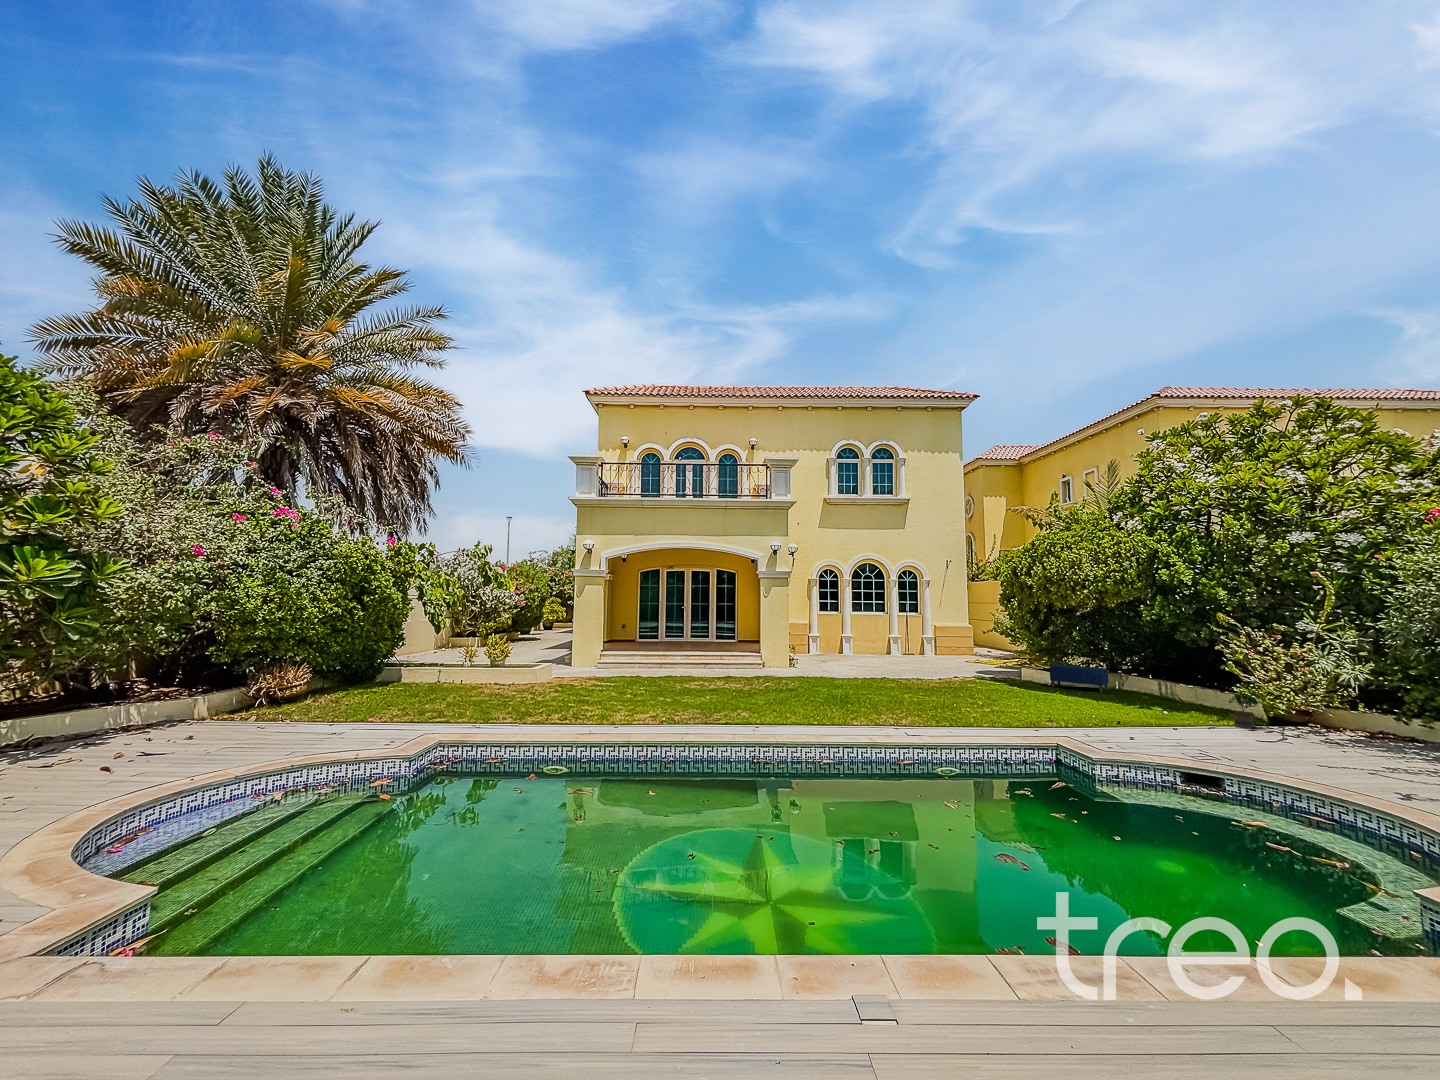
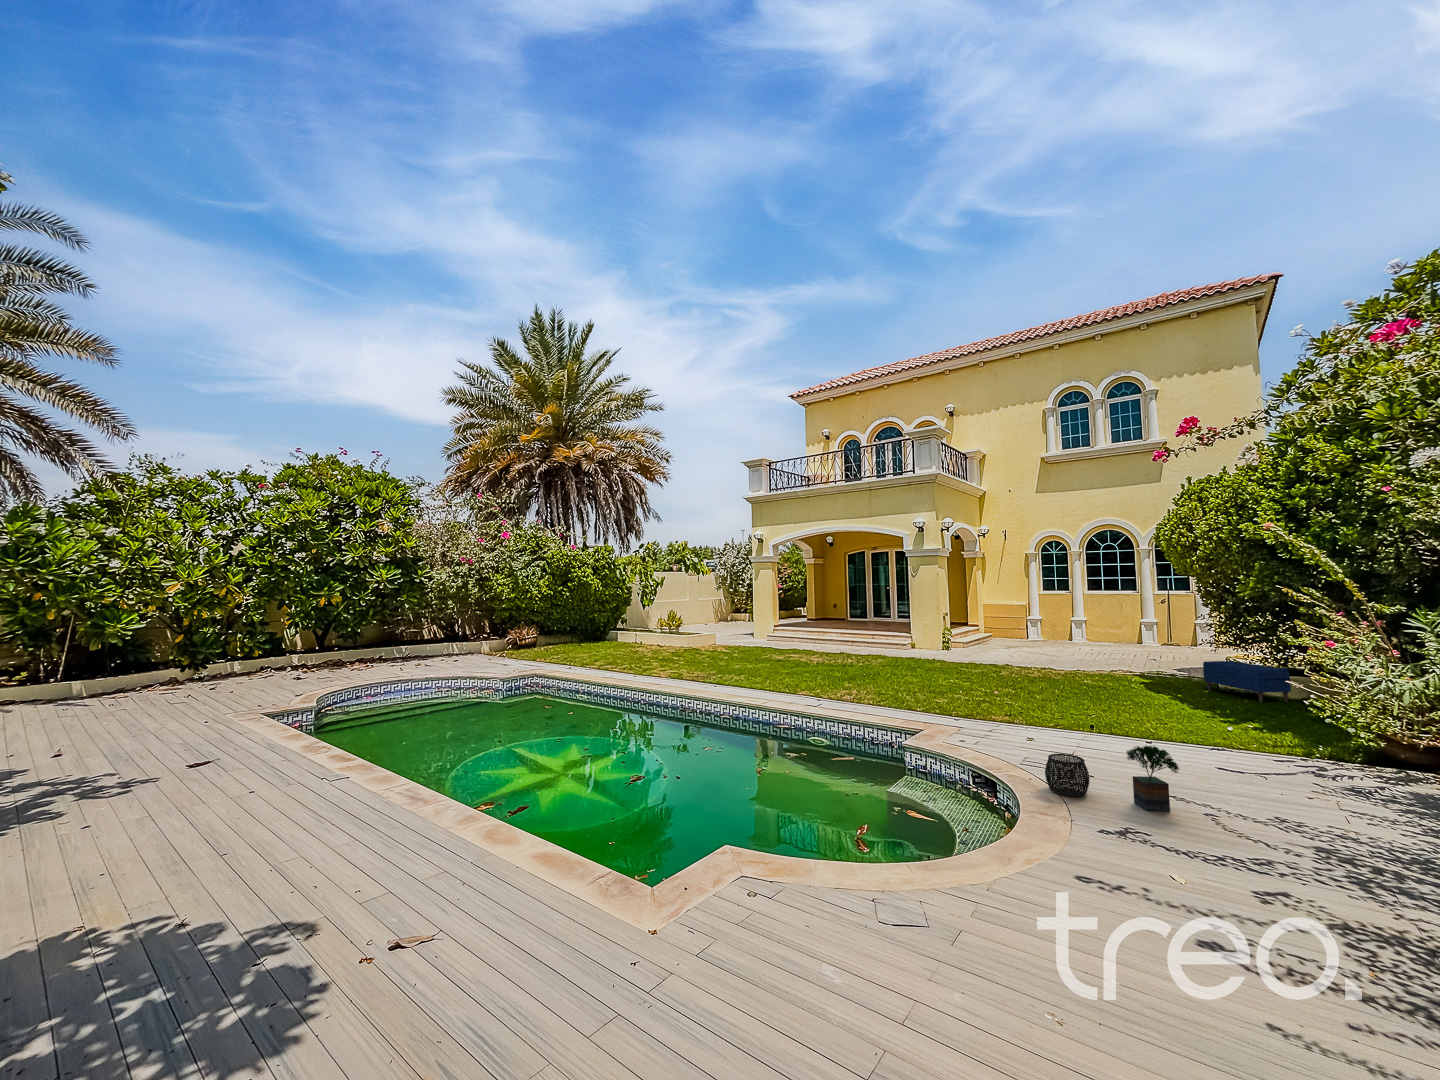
potted tree: present [1229,694,1258,729] -> present [1126,746,1179,811]
woven basket: none [1293,743,1338,776] -> present [1045,754,1090,797]

